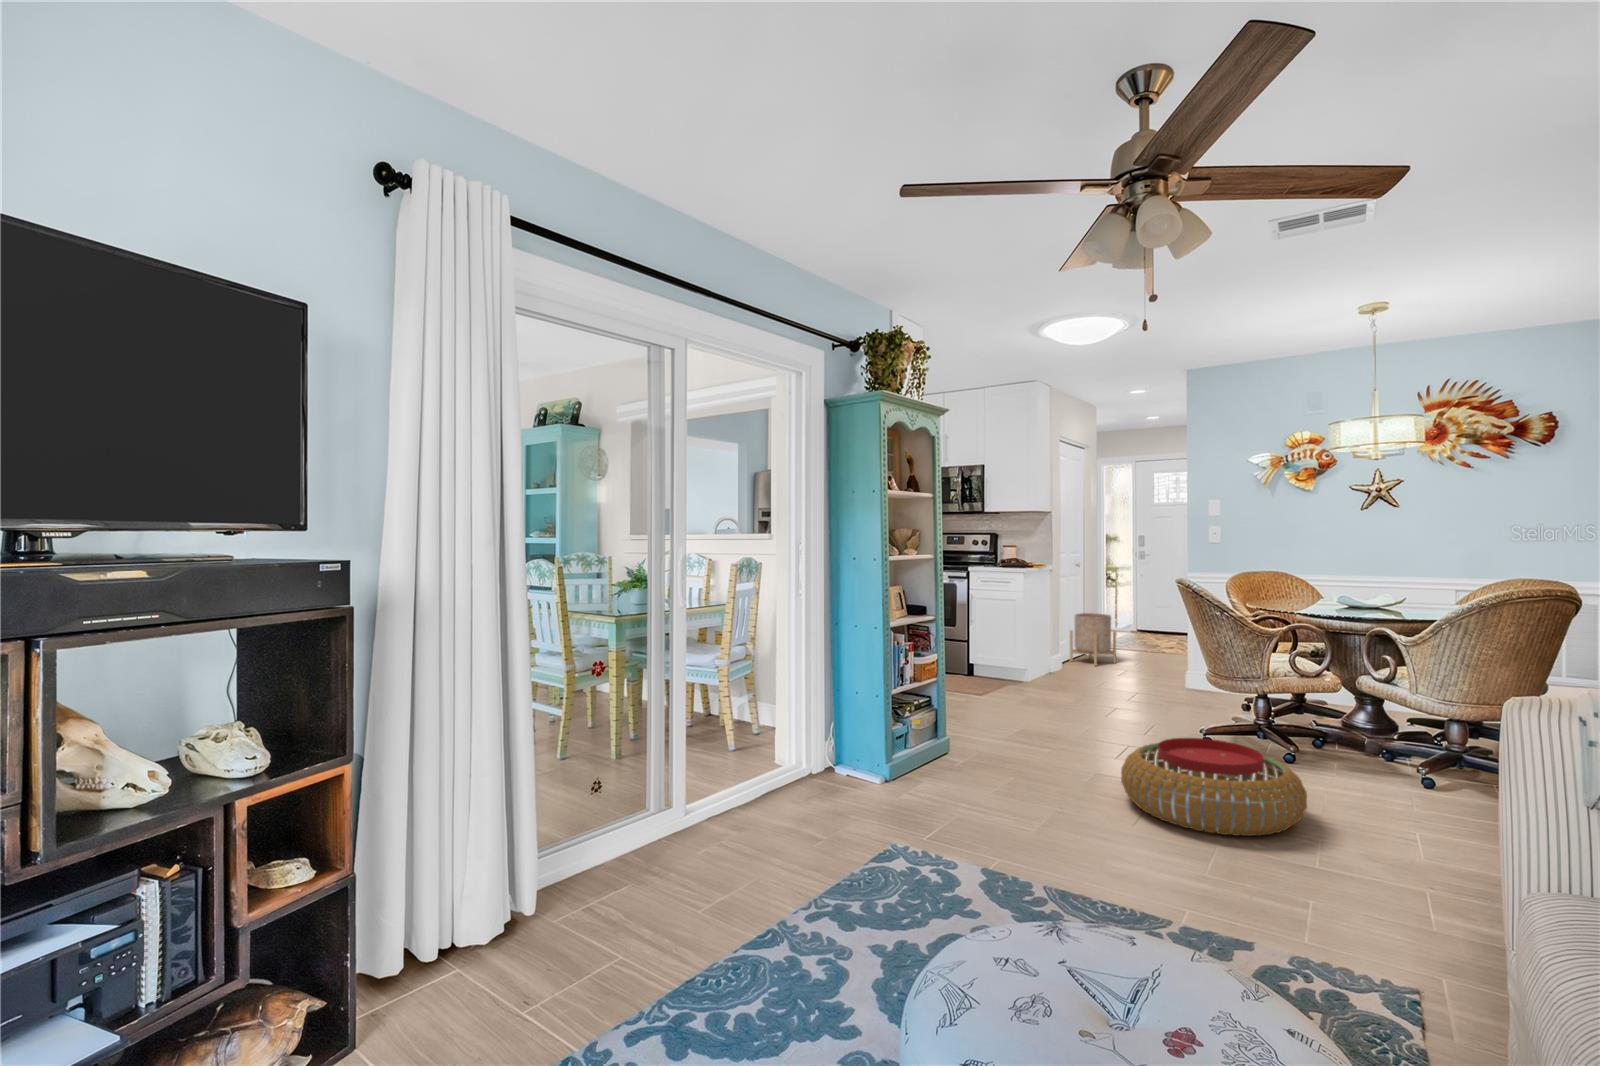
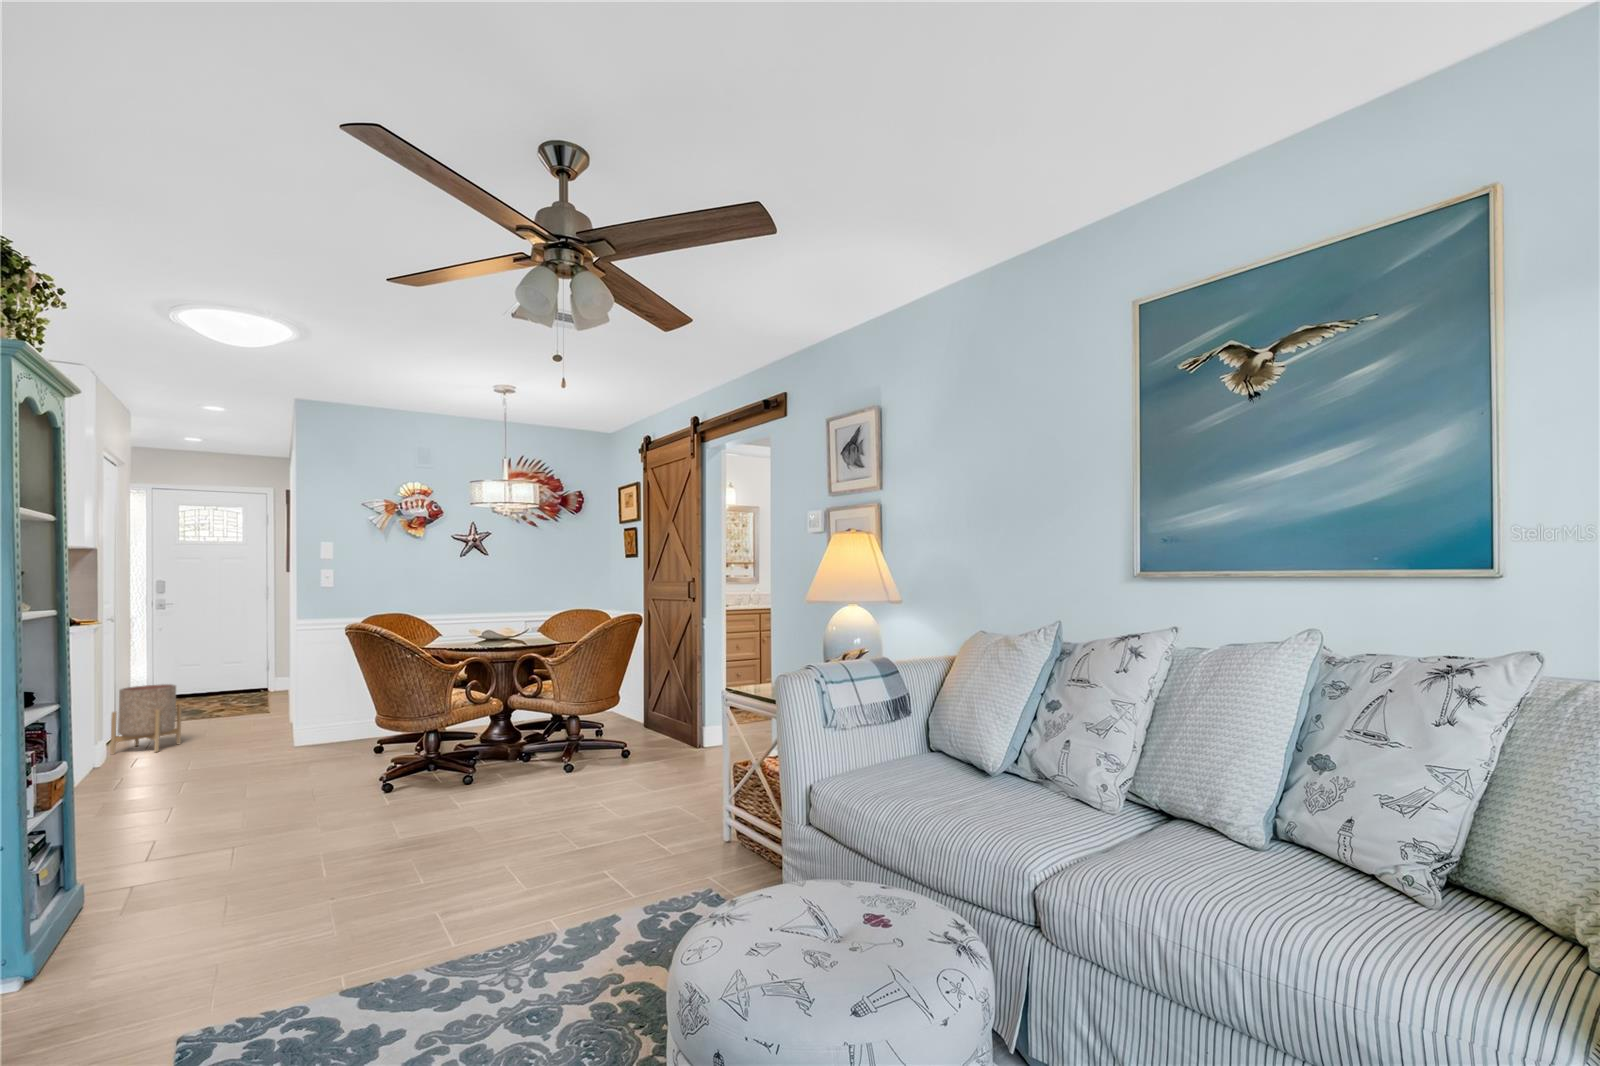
pouf: present [1121,738,1307,836] -> none [377,773,552,867]

